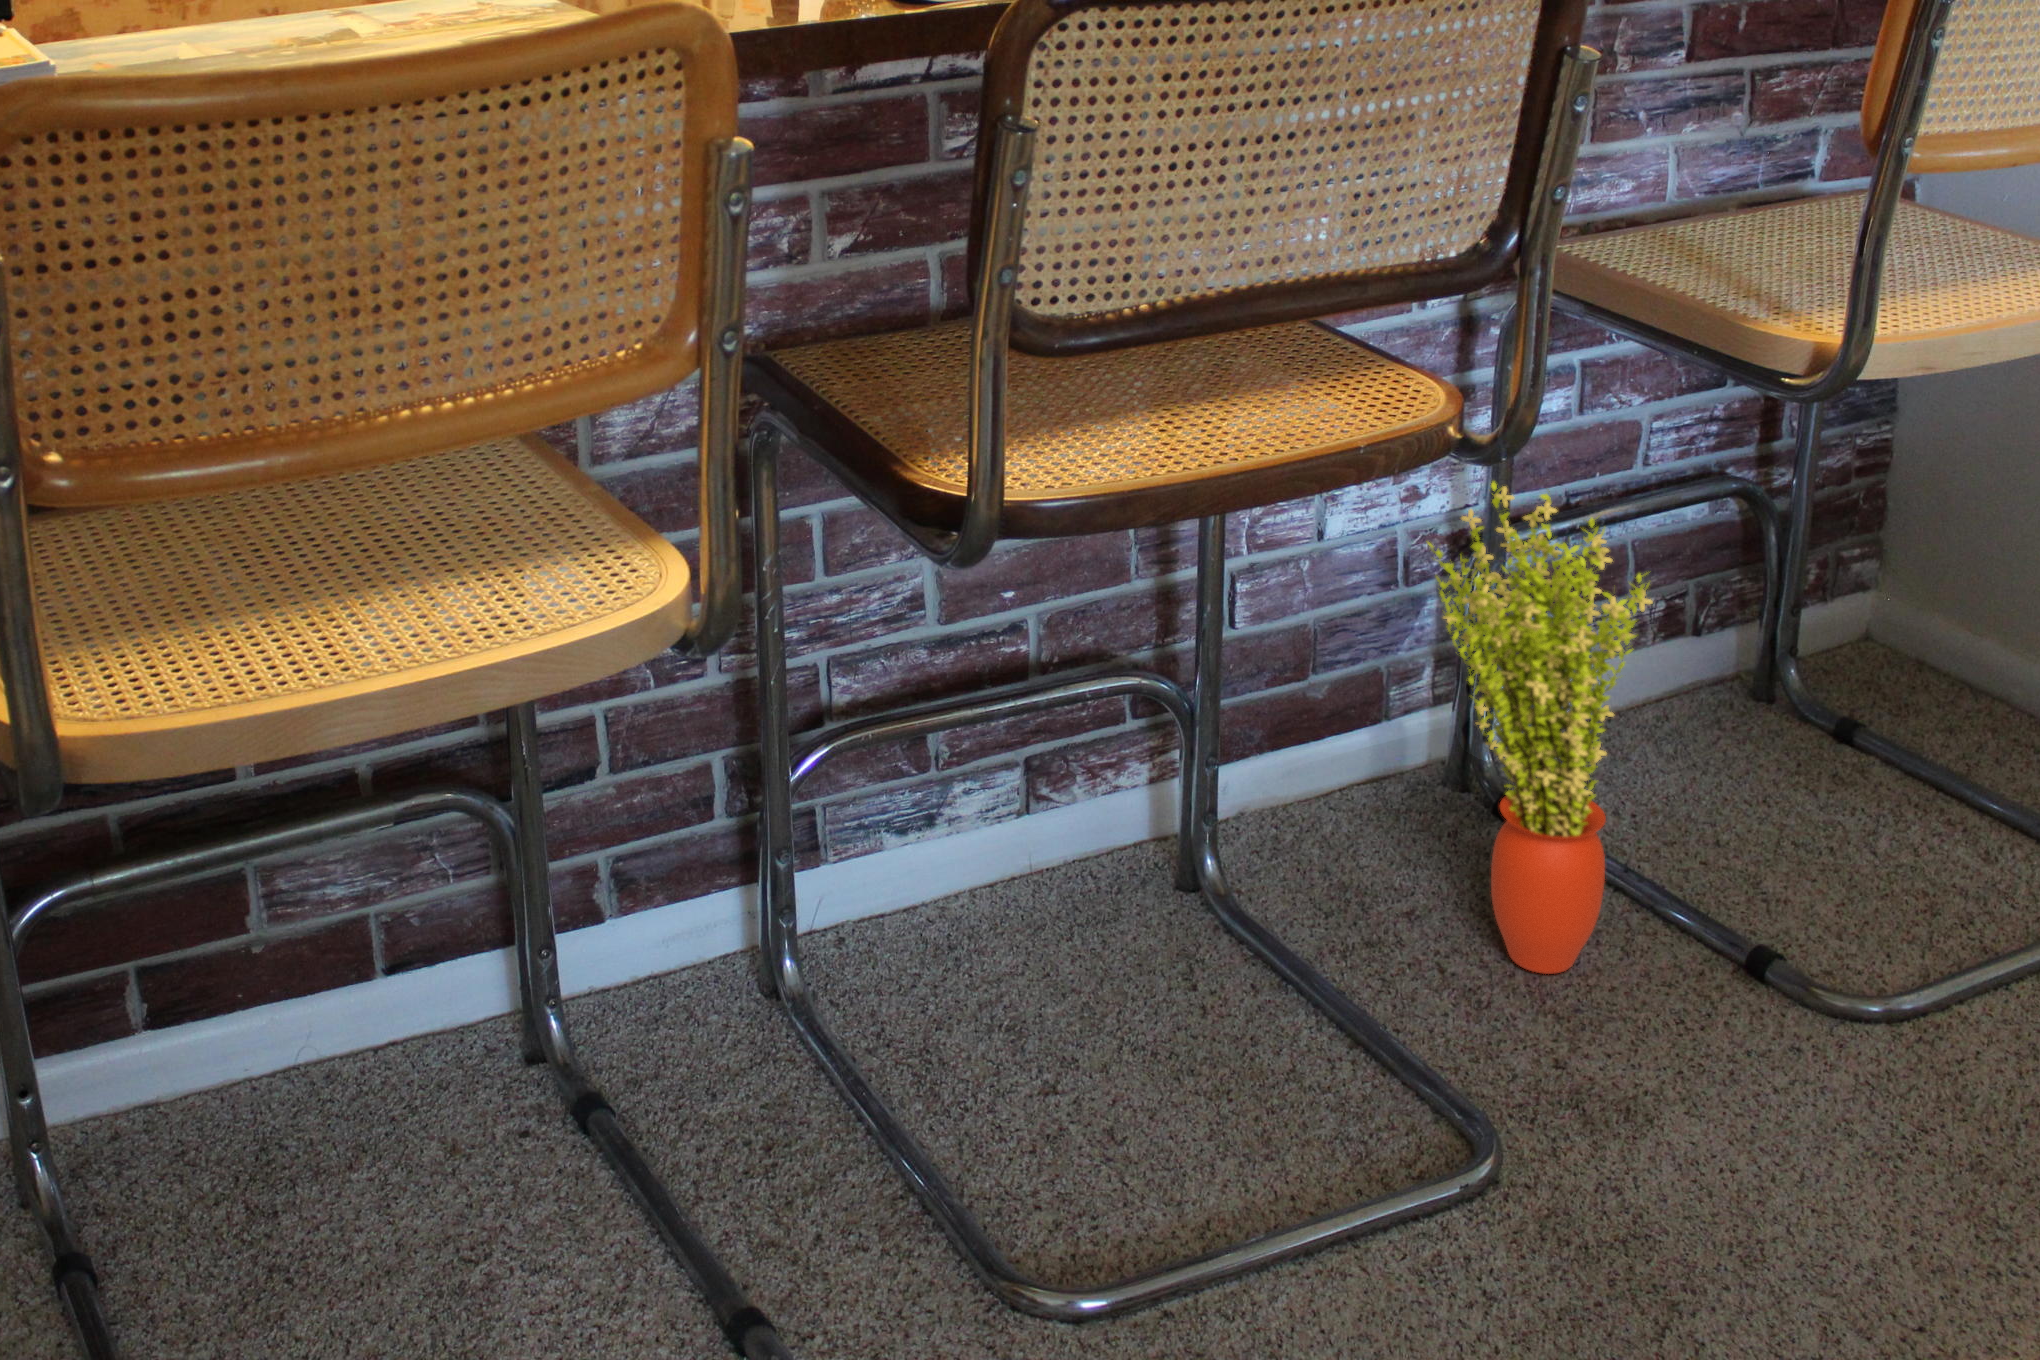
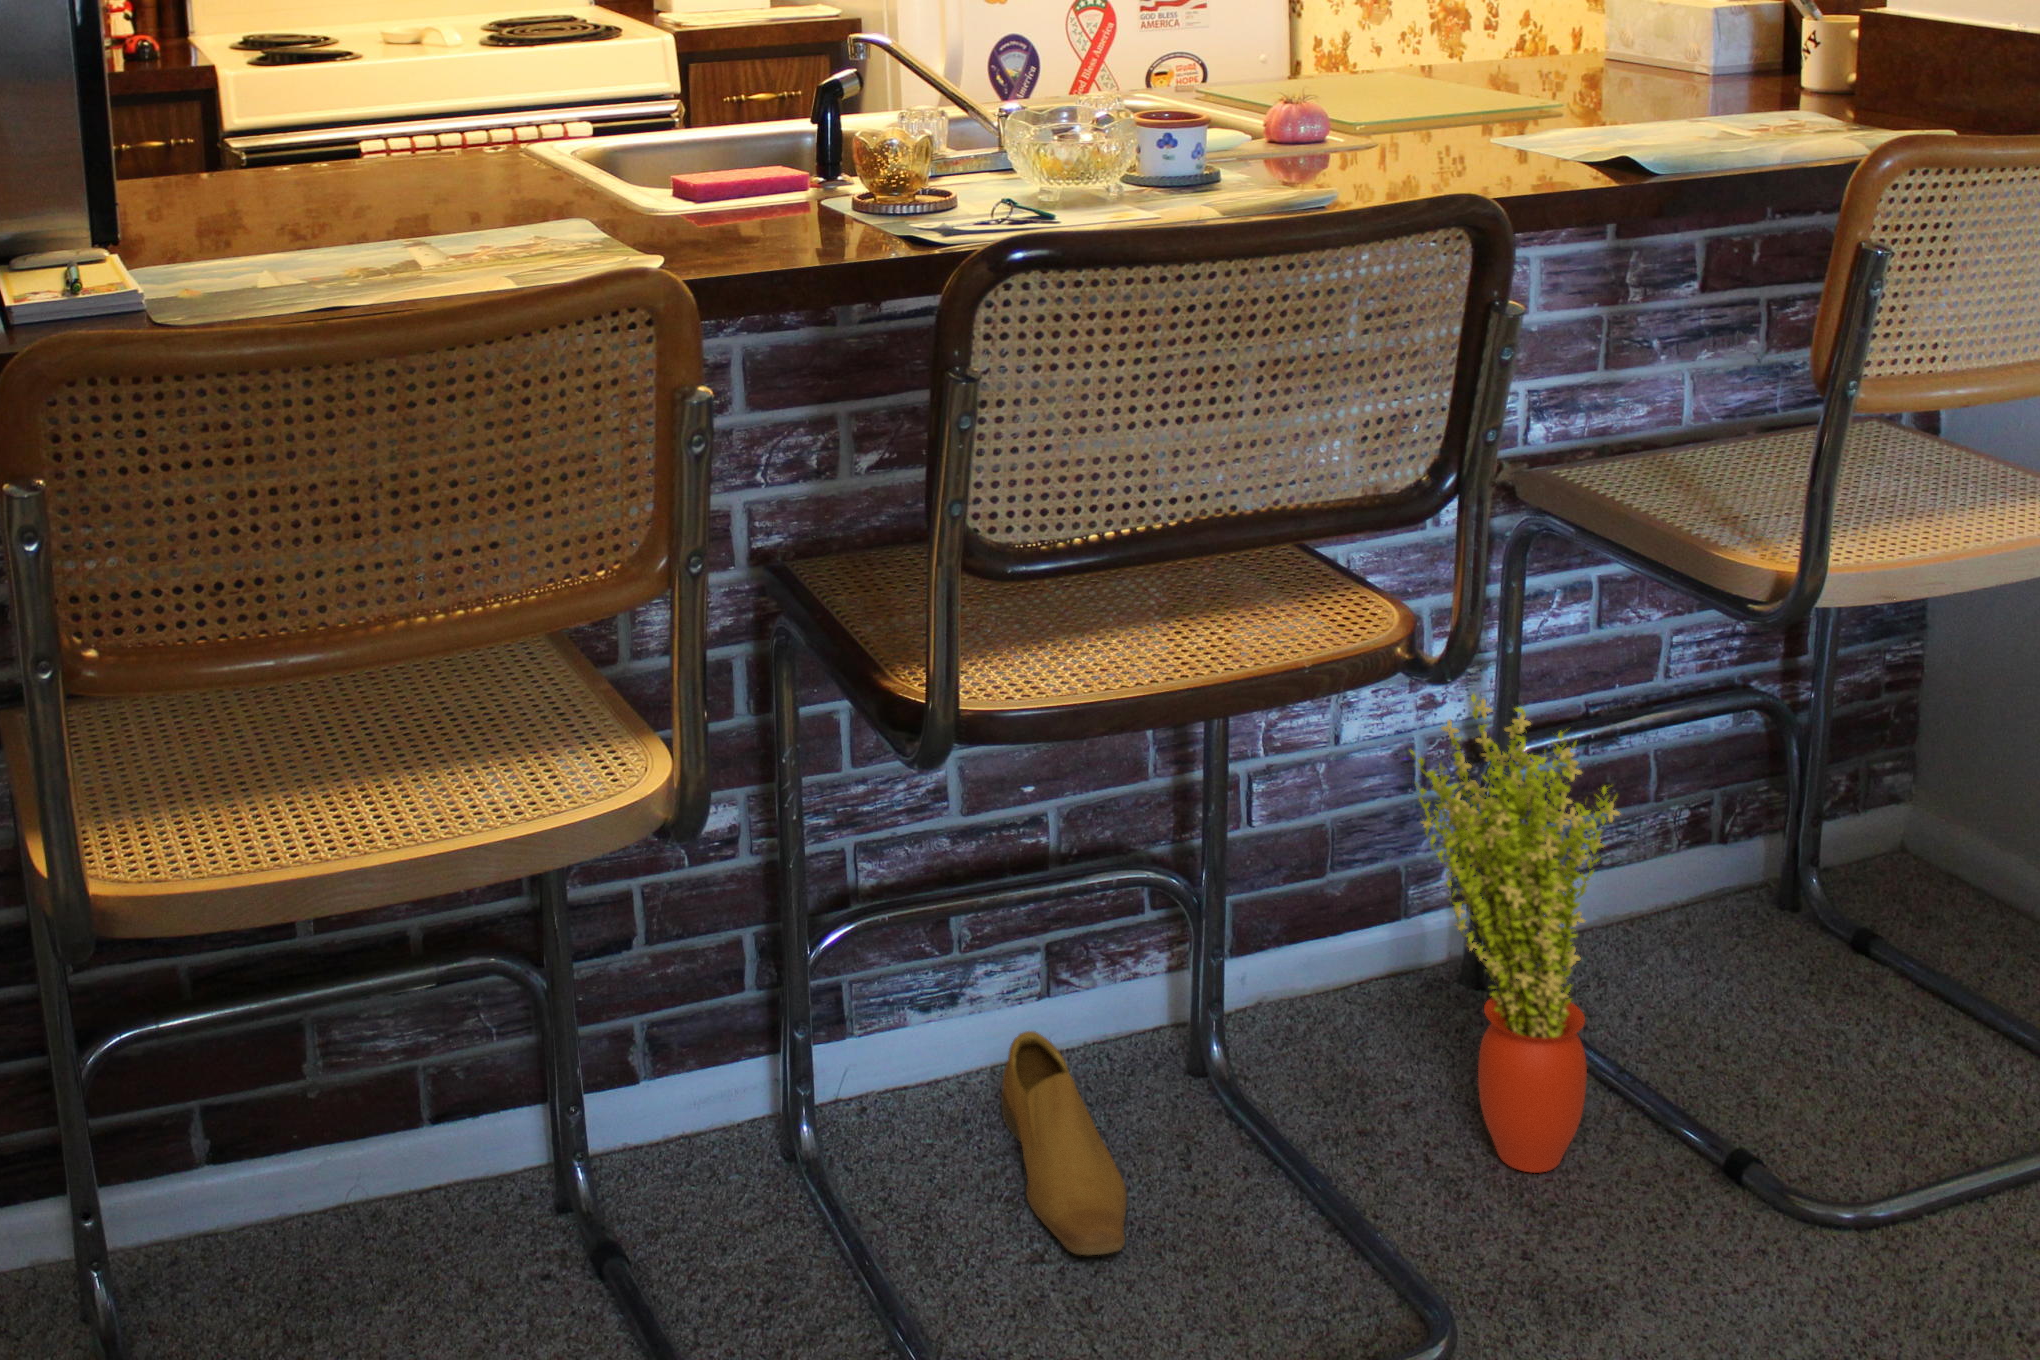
shoe: none [989,849,1142,1082] -> present [1001,1031,1127,1255]

